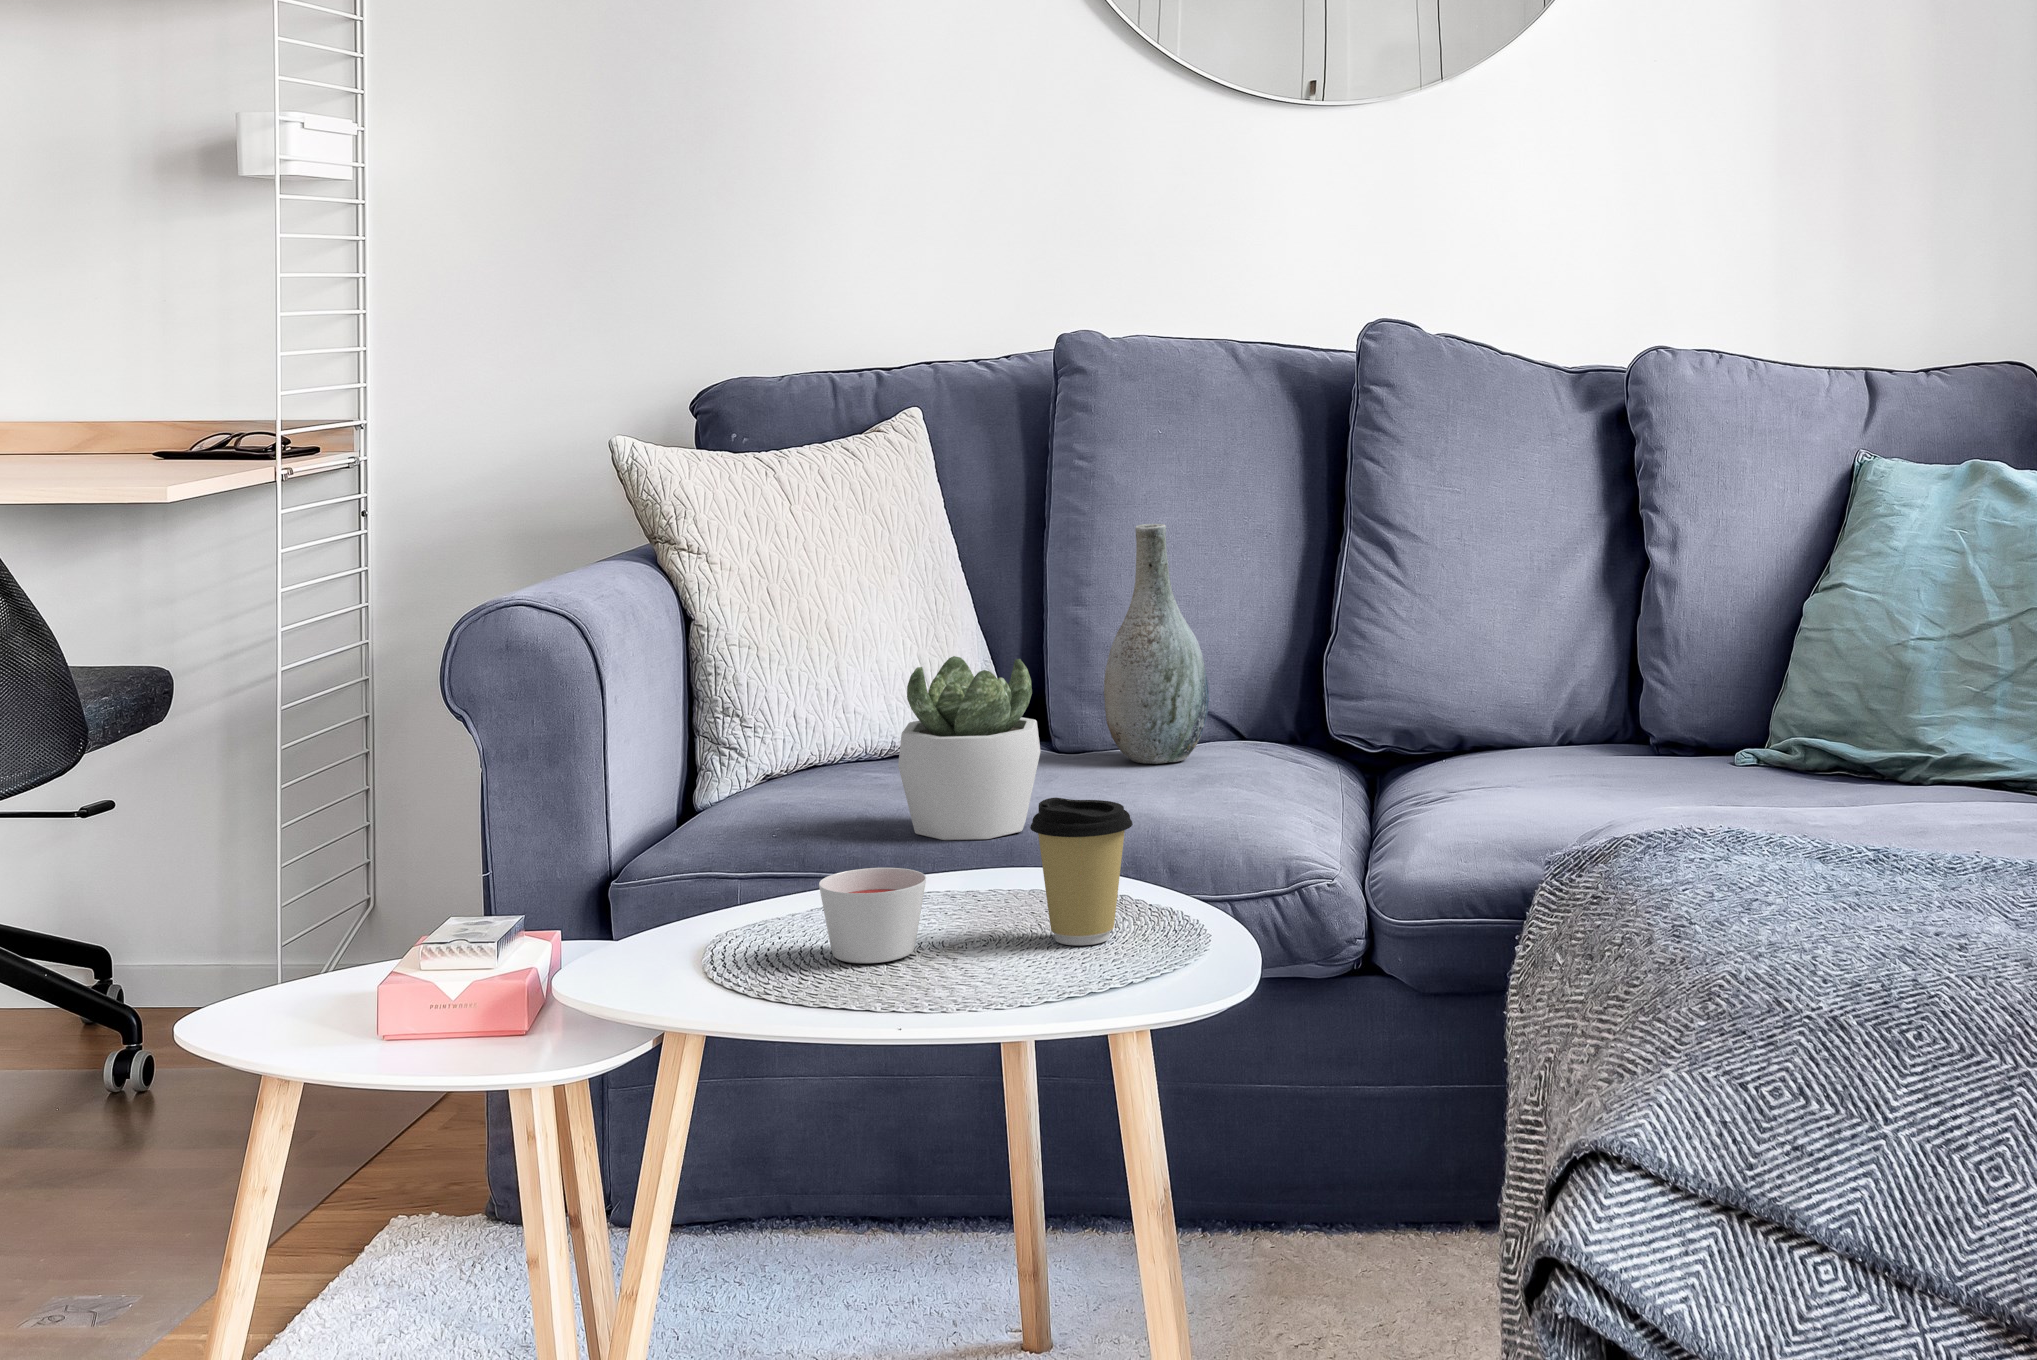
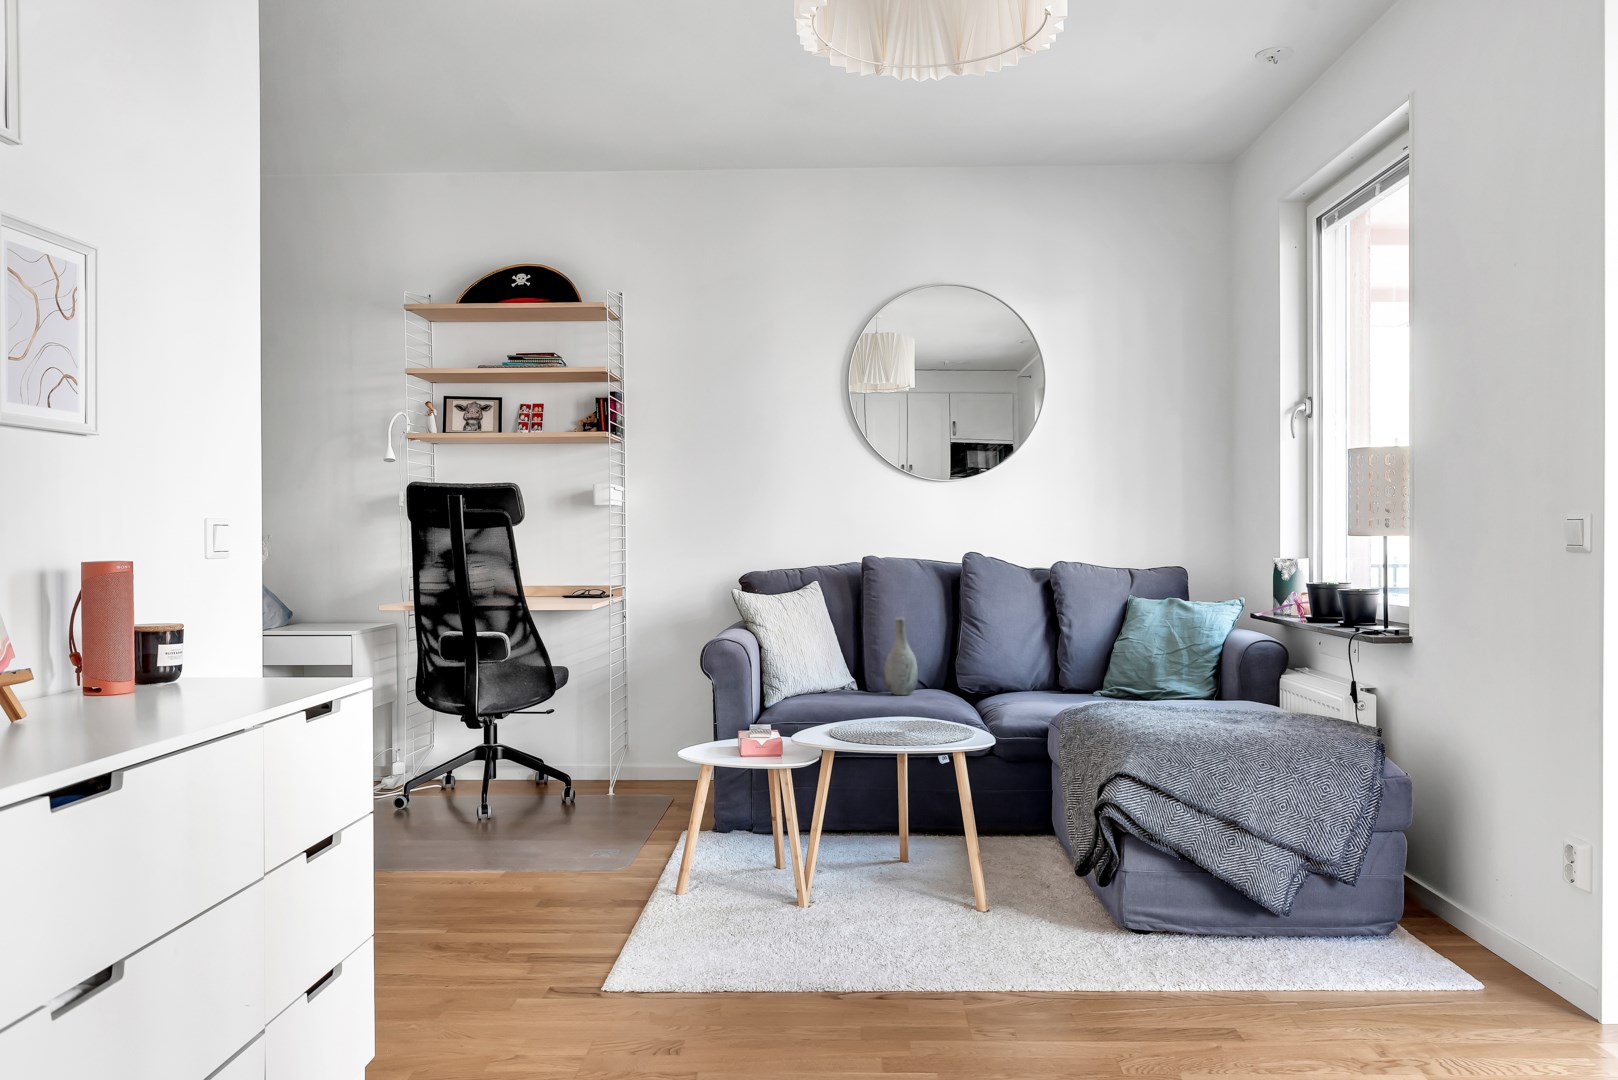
succulent plant: present [898,656,1041,840] -> none [842,656,885,711]
coffee cup: present [1030,798,1133,945] -> none [913,690,943,732]
candle: present [819,868,926,963] -> none [856,709,887,735]

